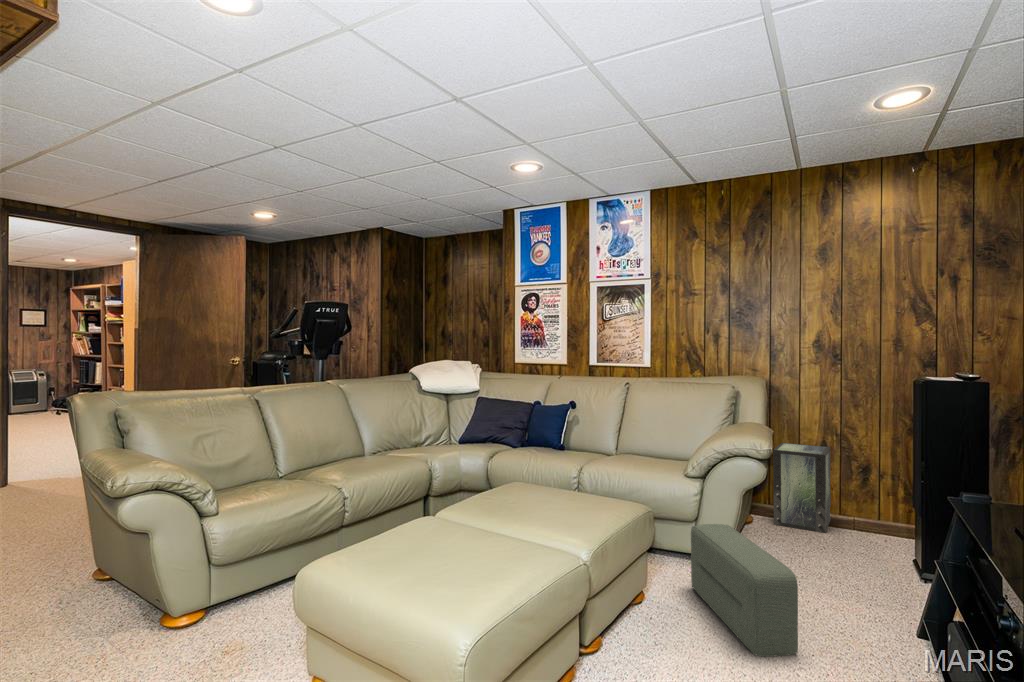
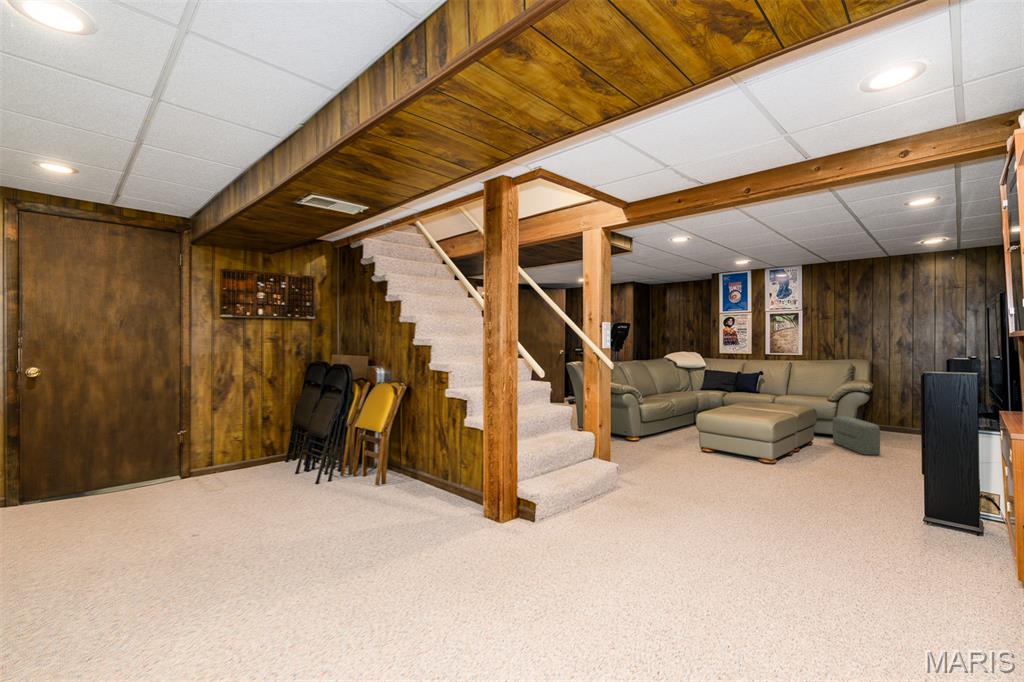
storage box: present [773,443,831,533] -> none [874,393,907,434]

